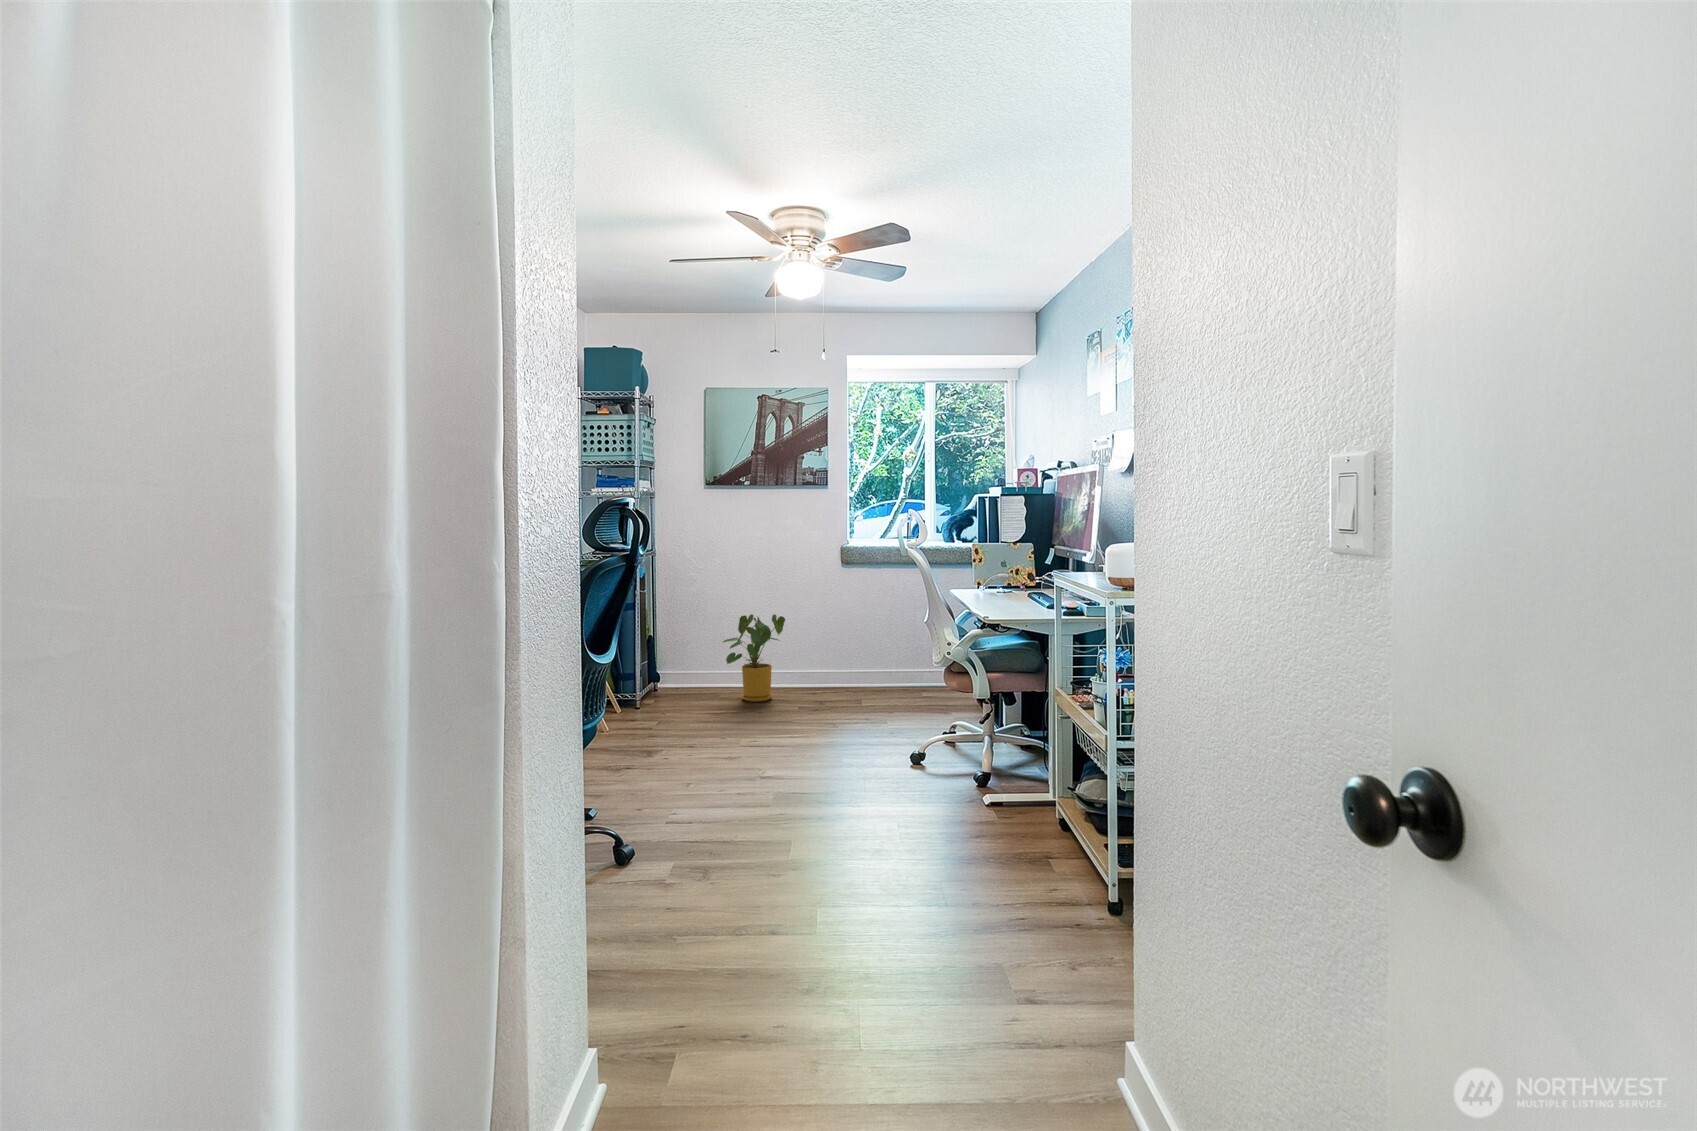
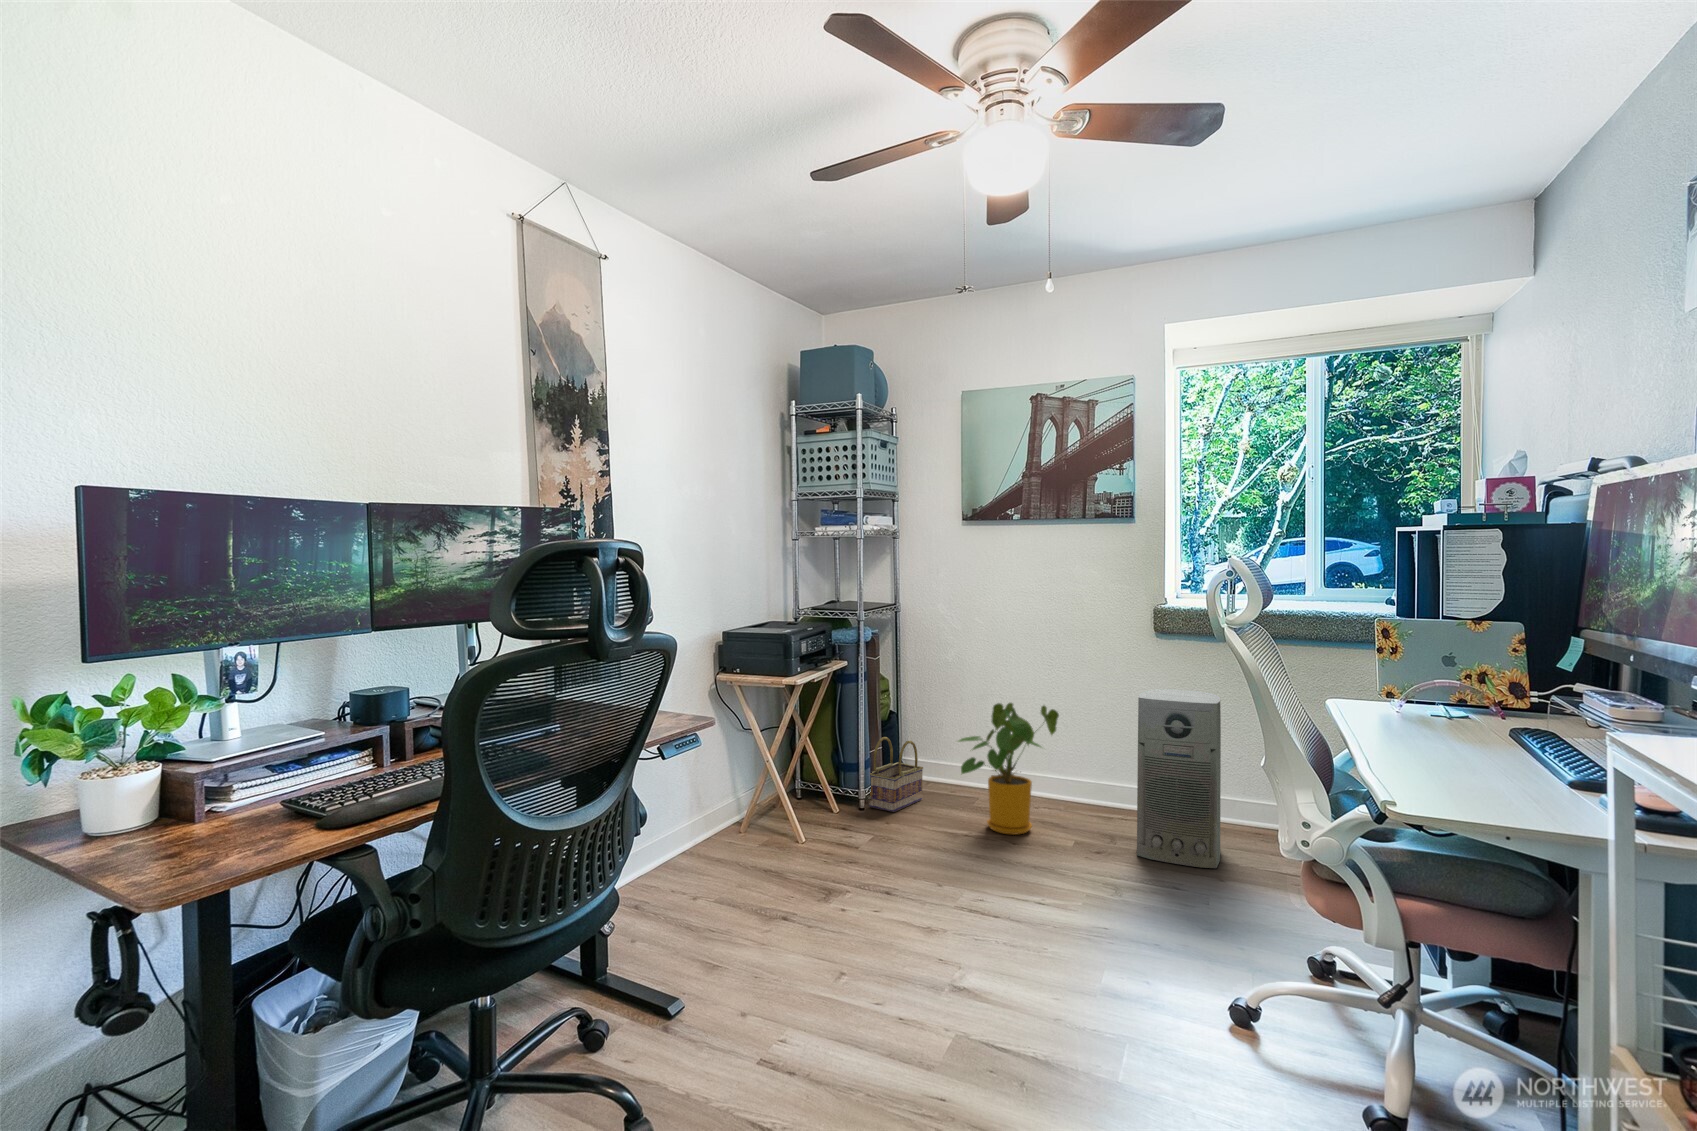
air purifier: none [839,597,887,702] -> present [1137,689,1221,868]
basket: none [650,648,687,700] -> present [869,737,923,812]

